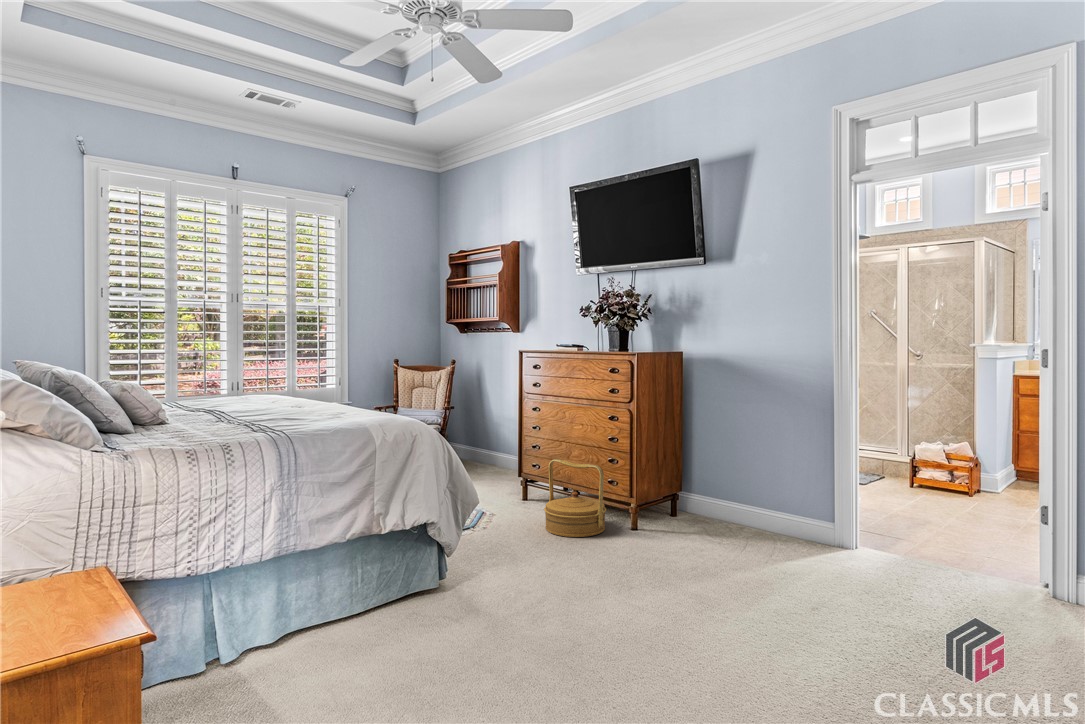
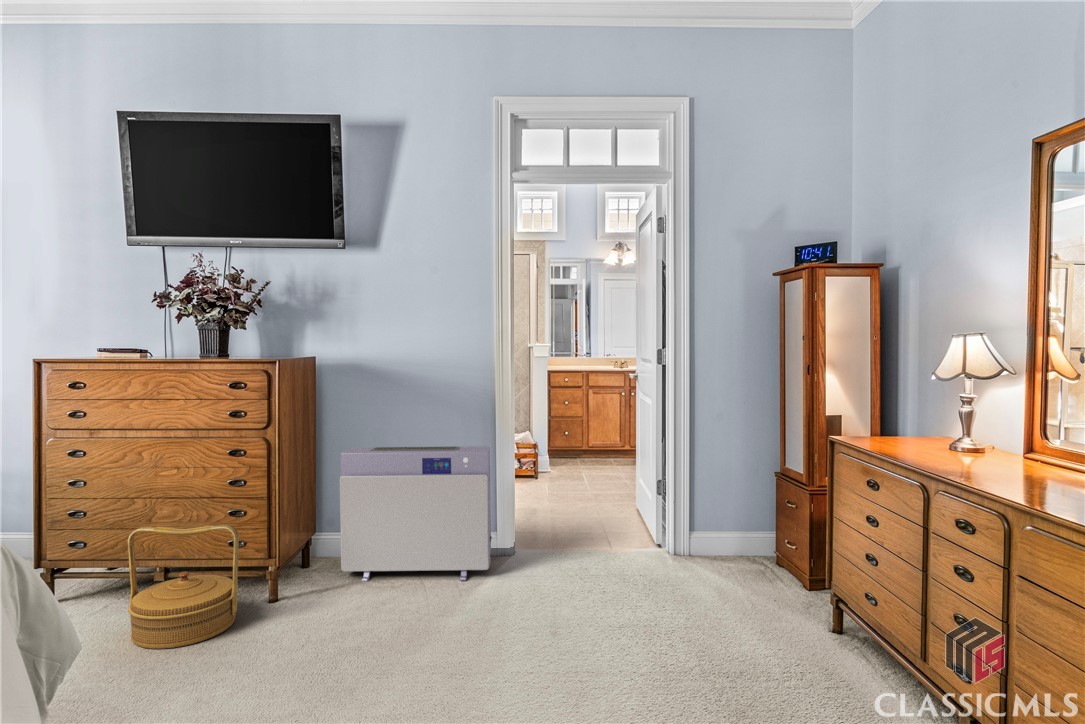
air purifier: none [688,426,816,552] -> present [340,446,492,582]

